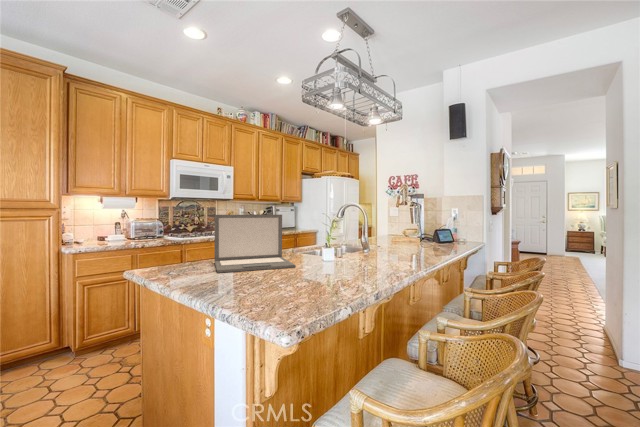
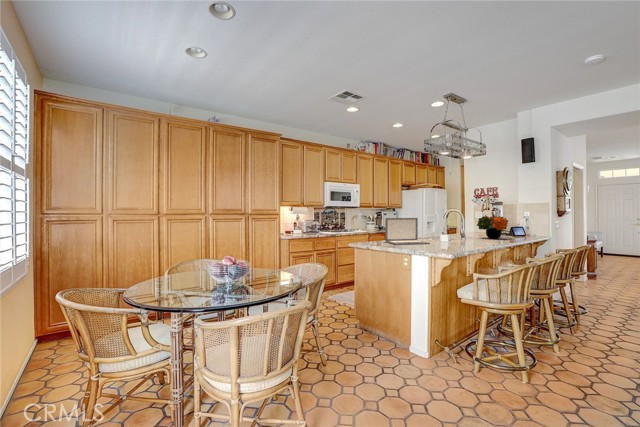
flower arrangement: none [387,210,434,249] -> present [477,214,508,239]

